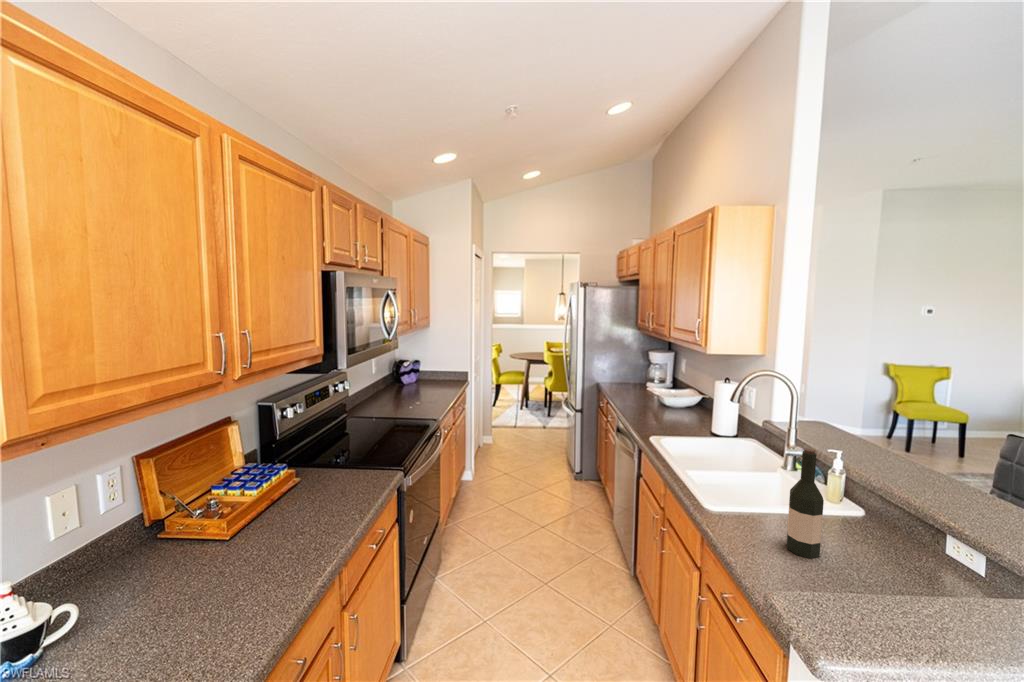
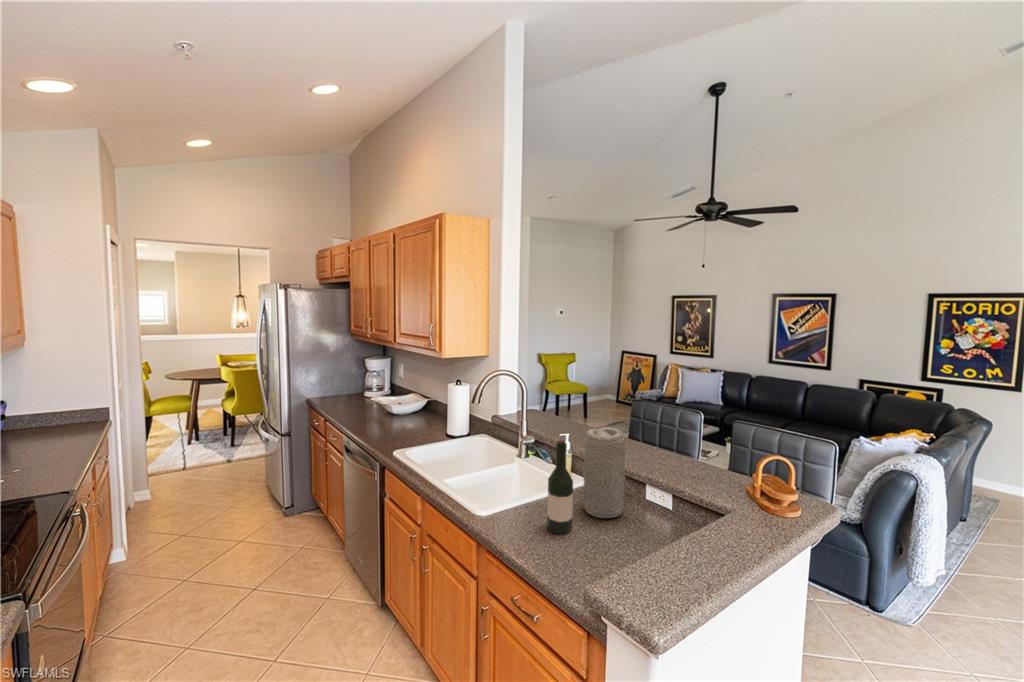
vase: none [851,448,922,566] -> present [584,427,625,518]

